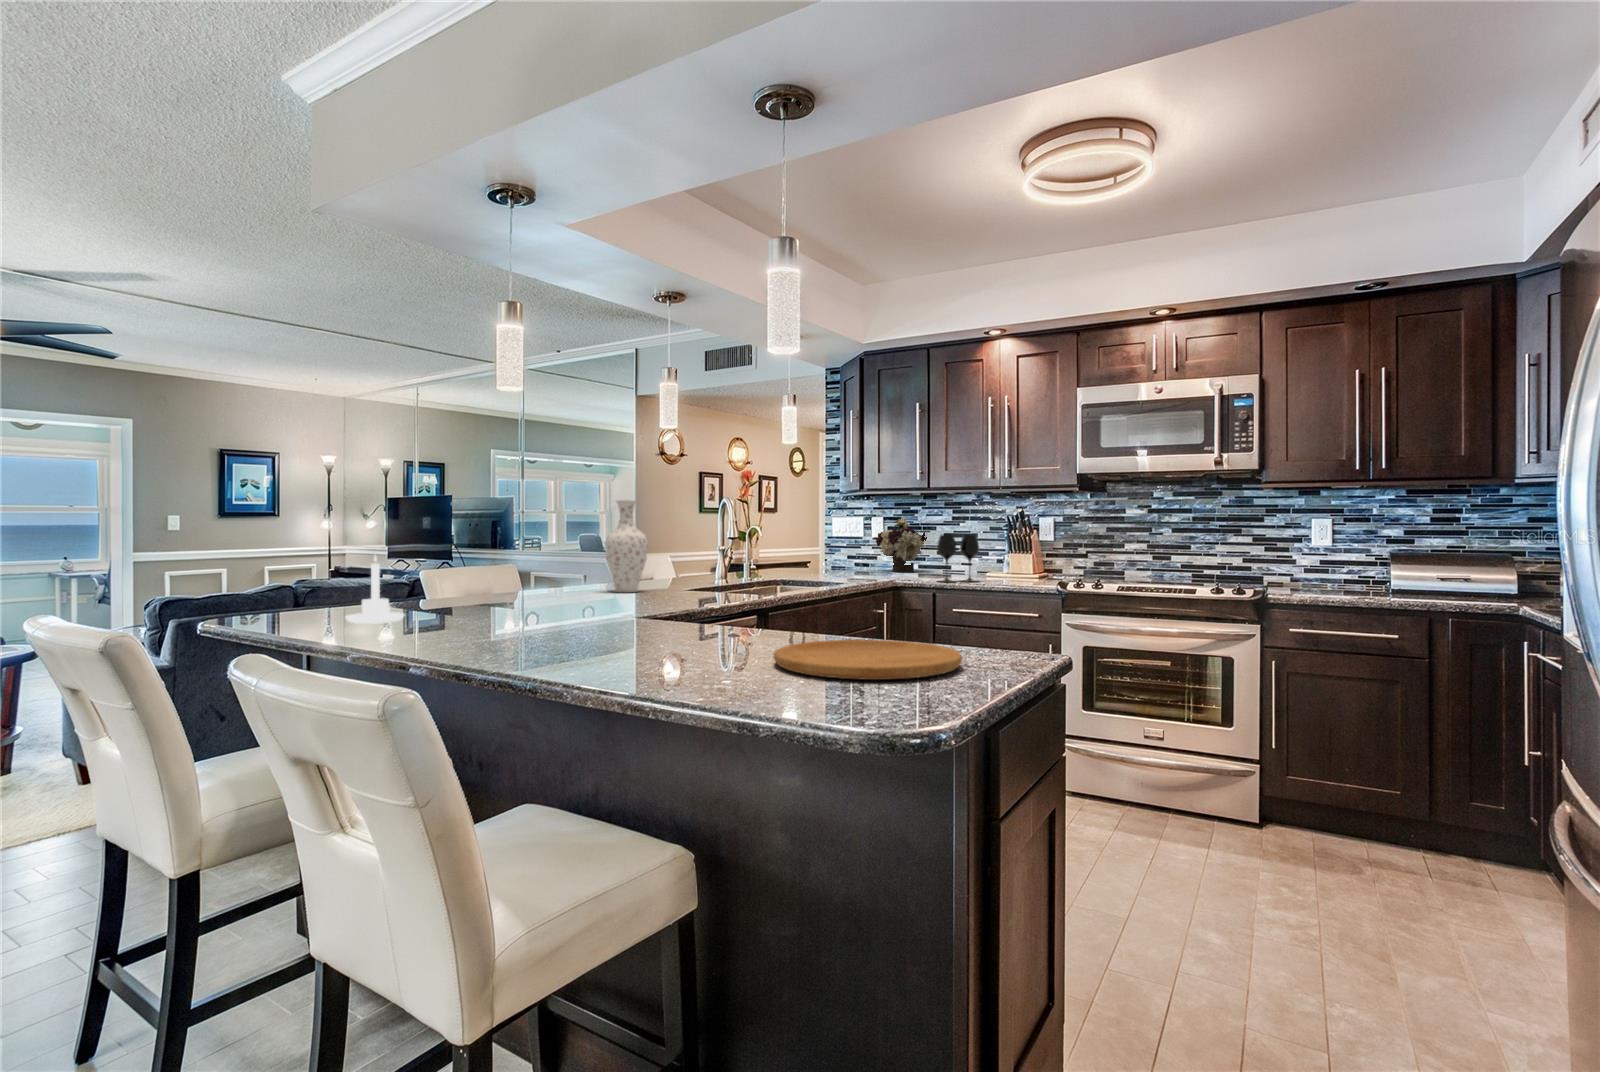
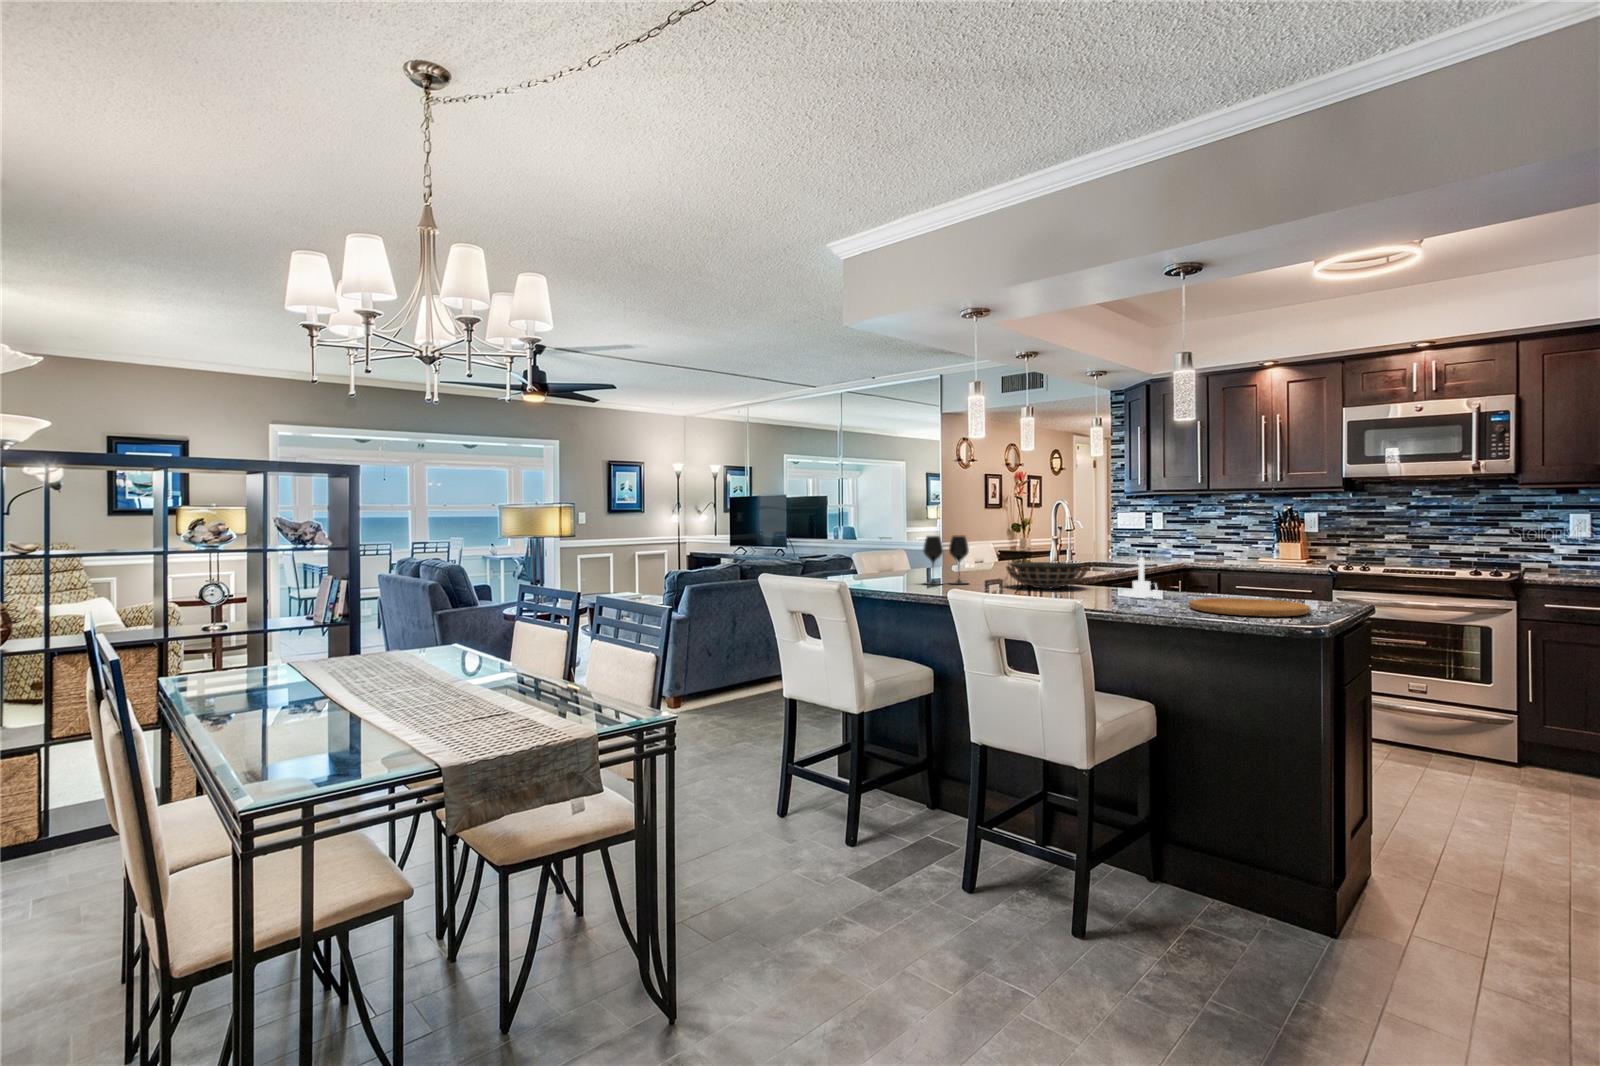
vase: present [605,500,648,592] -> none [983,508,1012,571]
flower arrangement: present [875,518,927,572] -> none [1153,514,1202,557]
wine glass: present [937,534,979,582] -> present [923,535,969,585]
candle holder: present [346,556,404,624] -> present [1123,553,1161,598]
decorative bowl: none [561,580,691,622] -> present [1006,562,1088,588]

